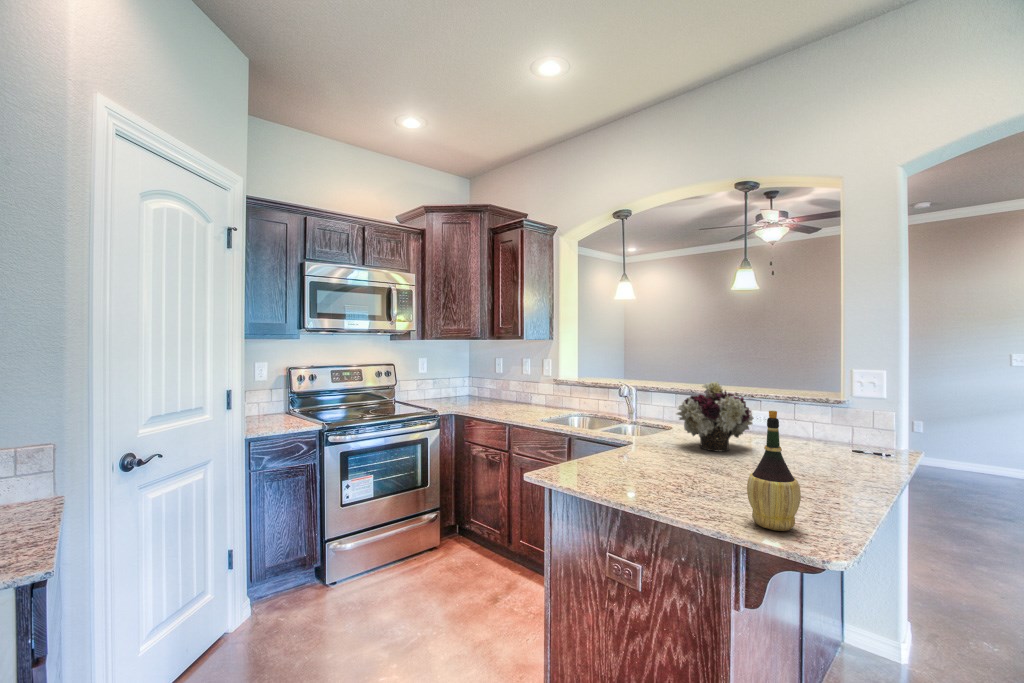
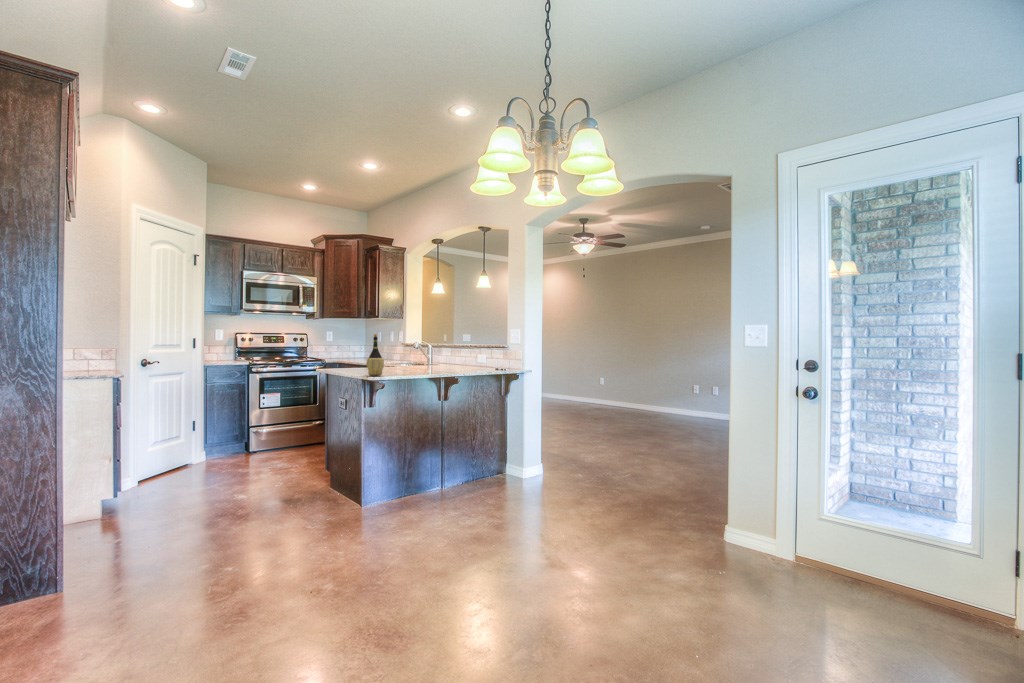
flower arrangement: present [676,381,754,452] -> none [414,336,453,370]

